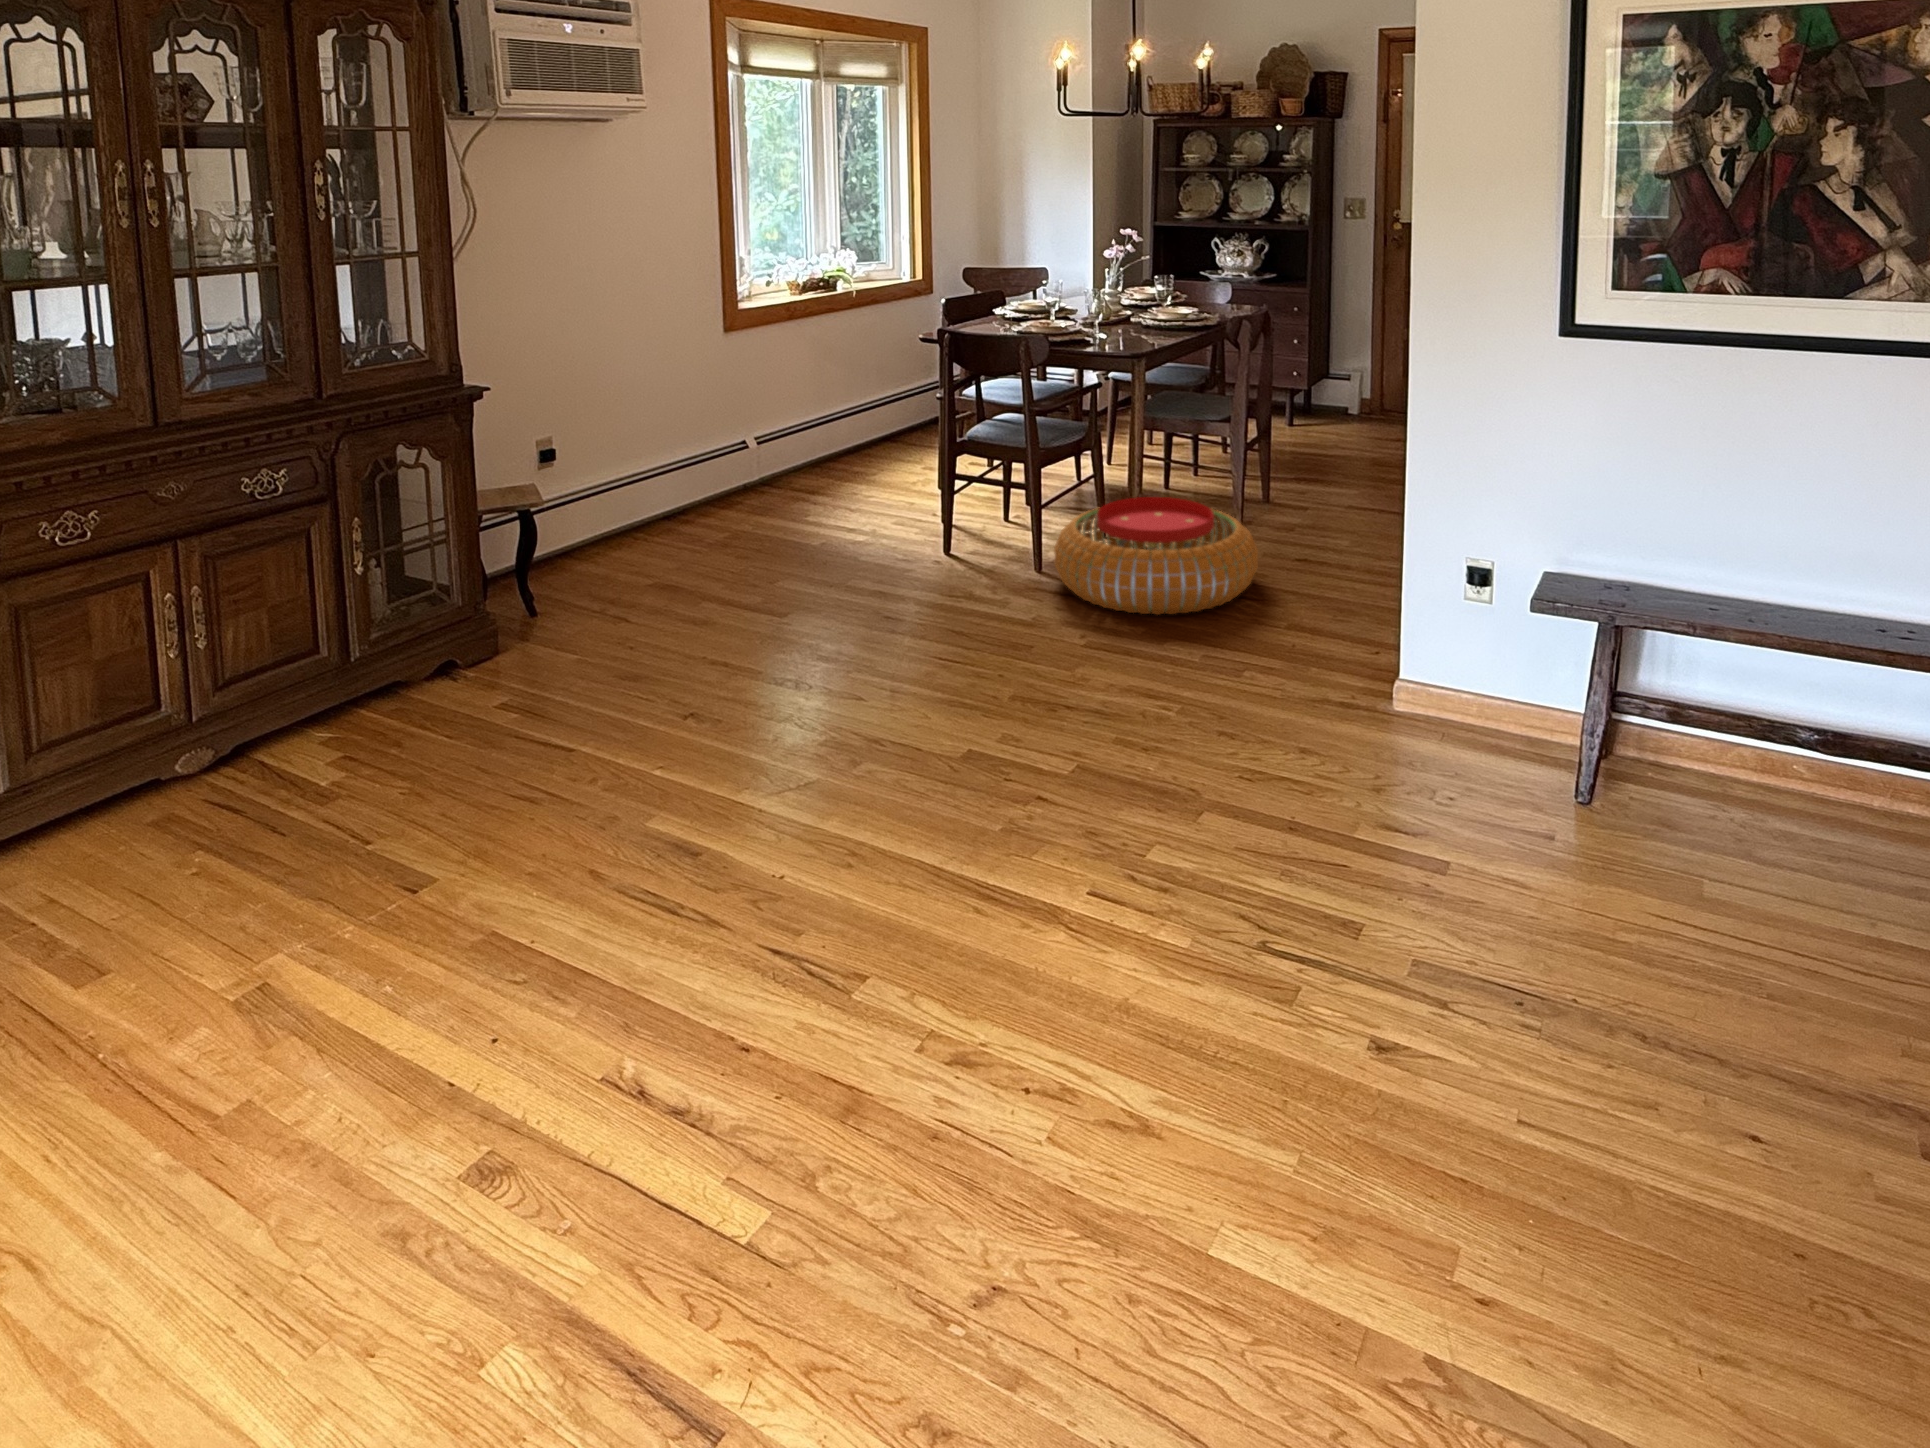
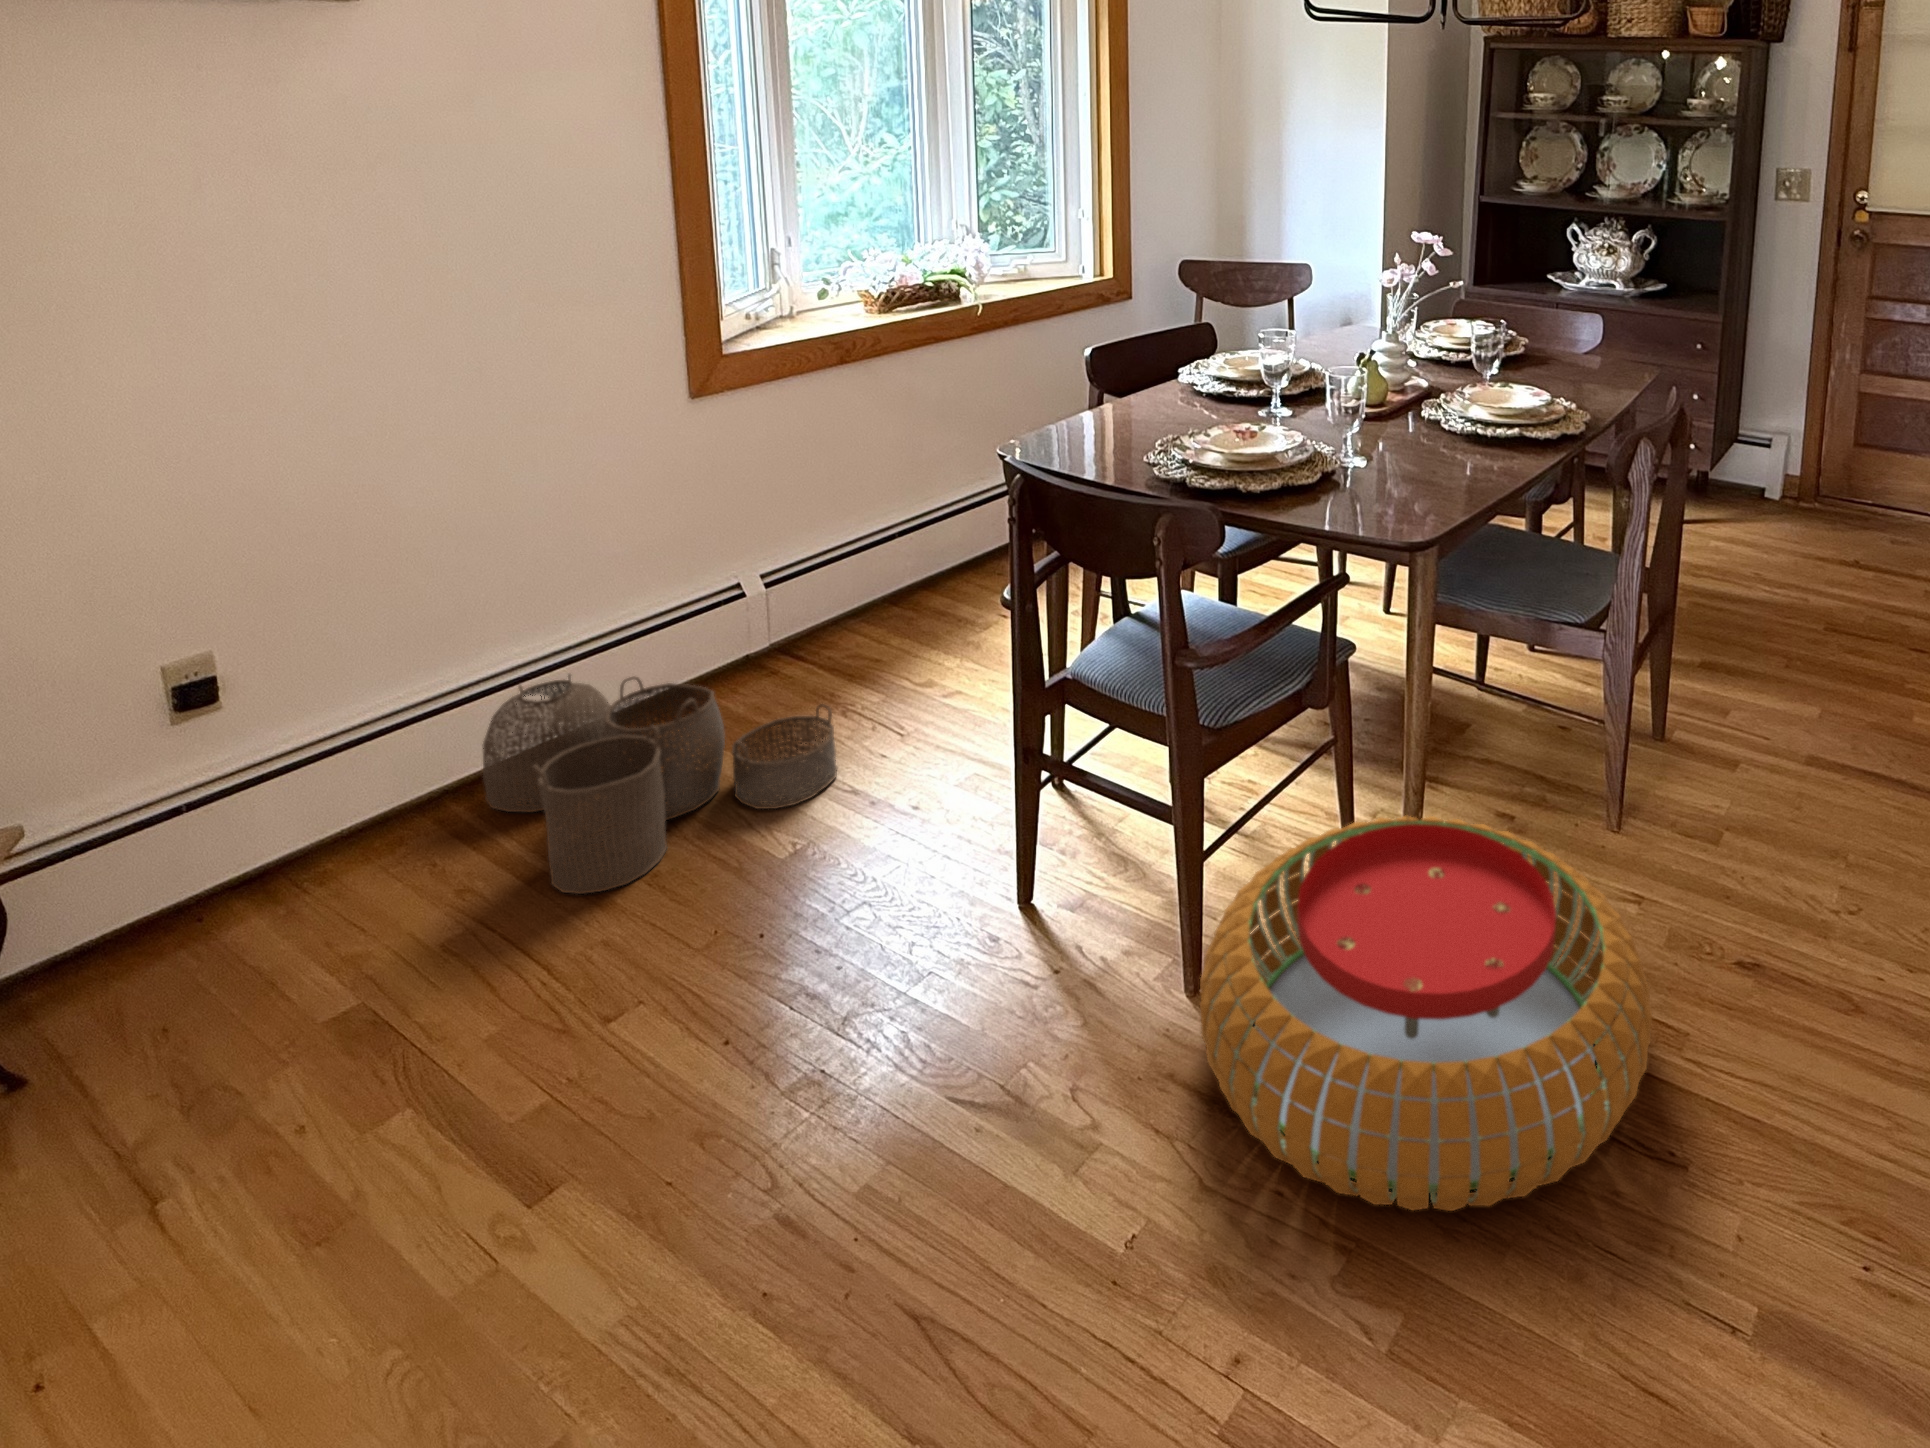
woven basket: none [646,472,829,561] -> present [483,674,837,894]

